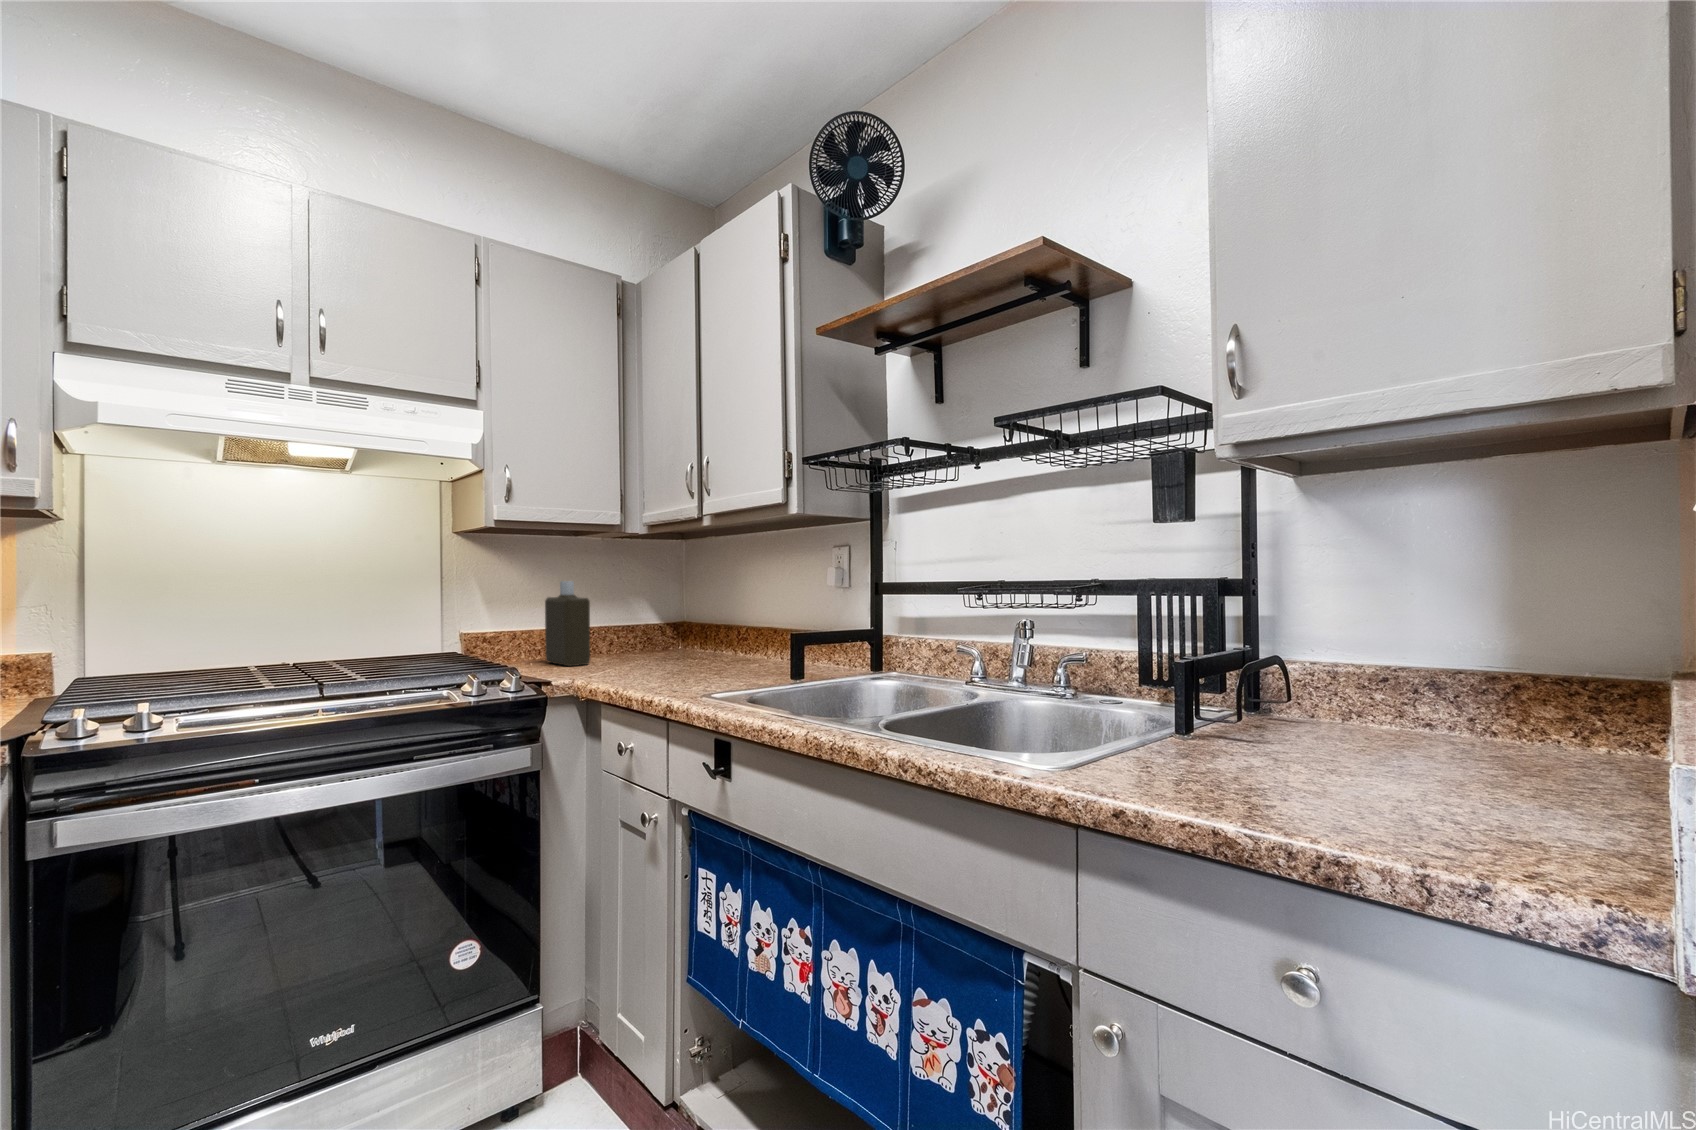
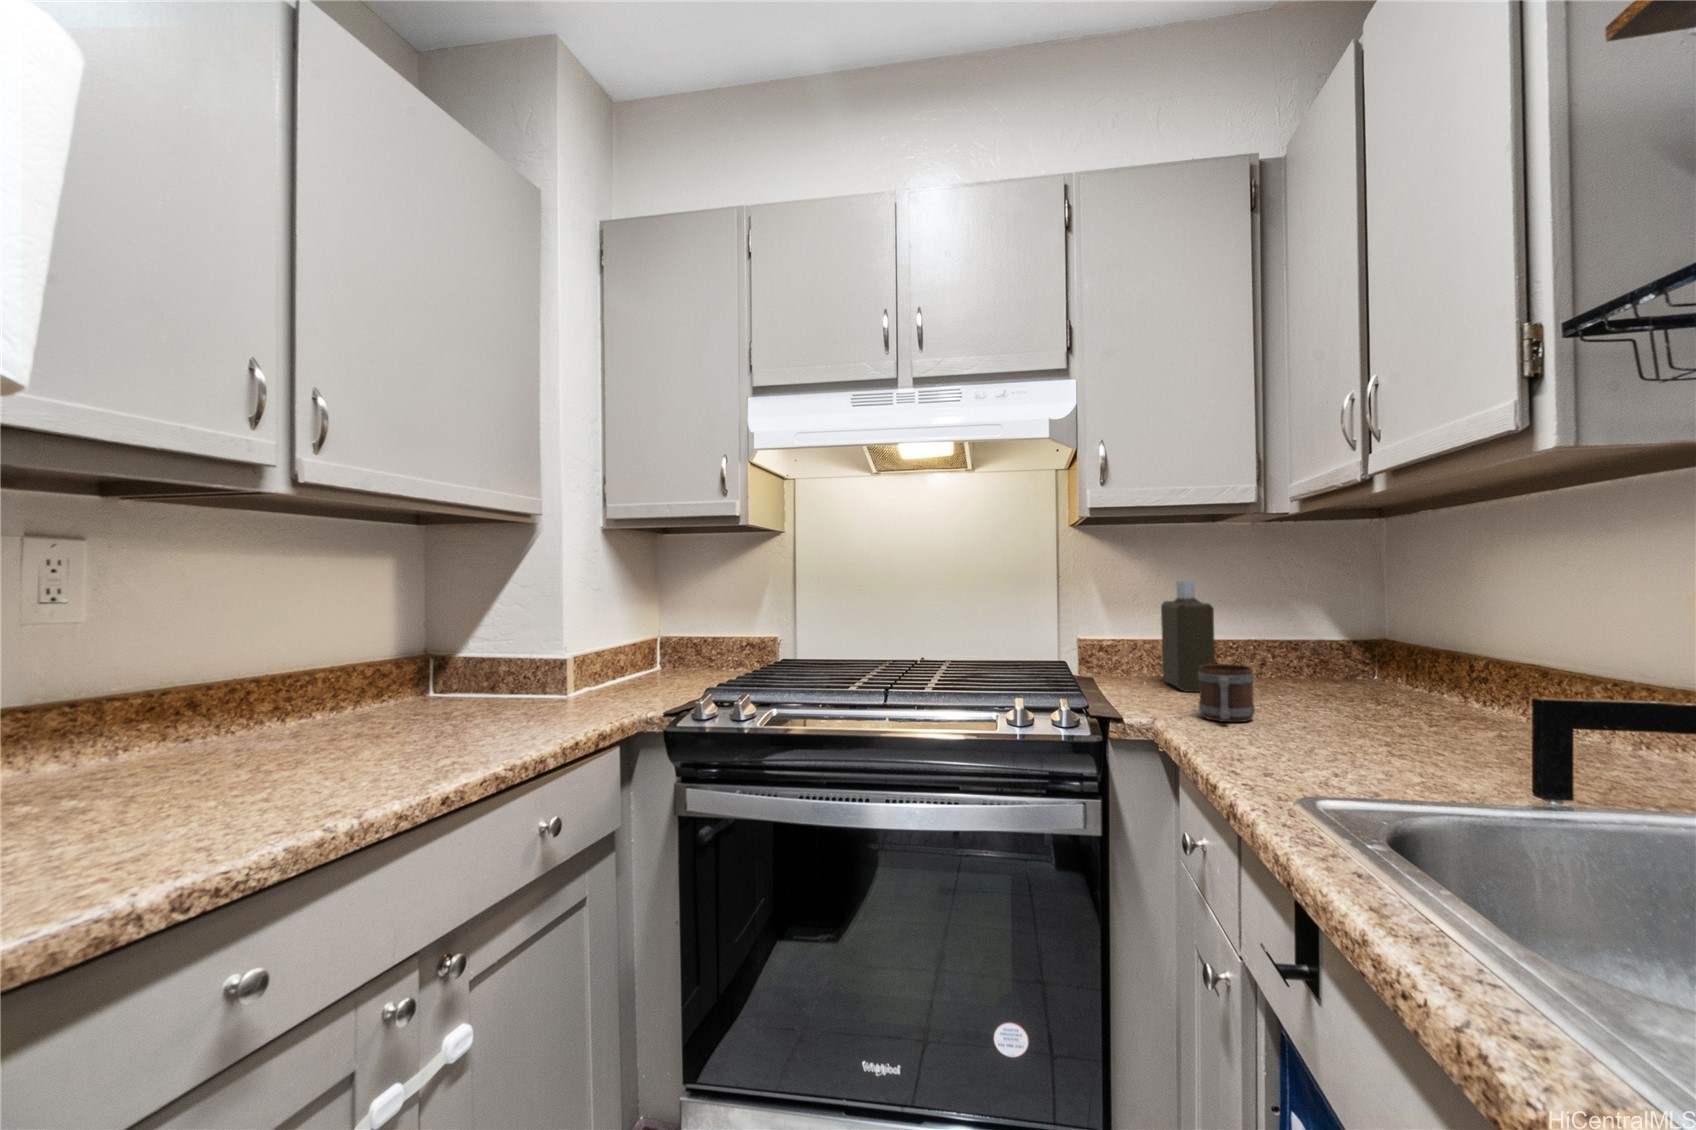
mug: none [598,638,635,678] -> present [1198,664,1255,722]

